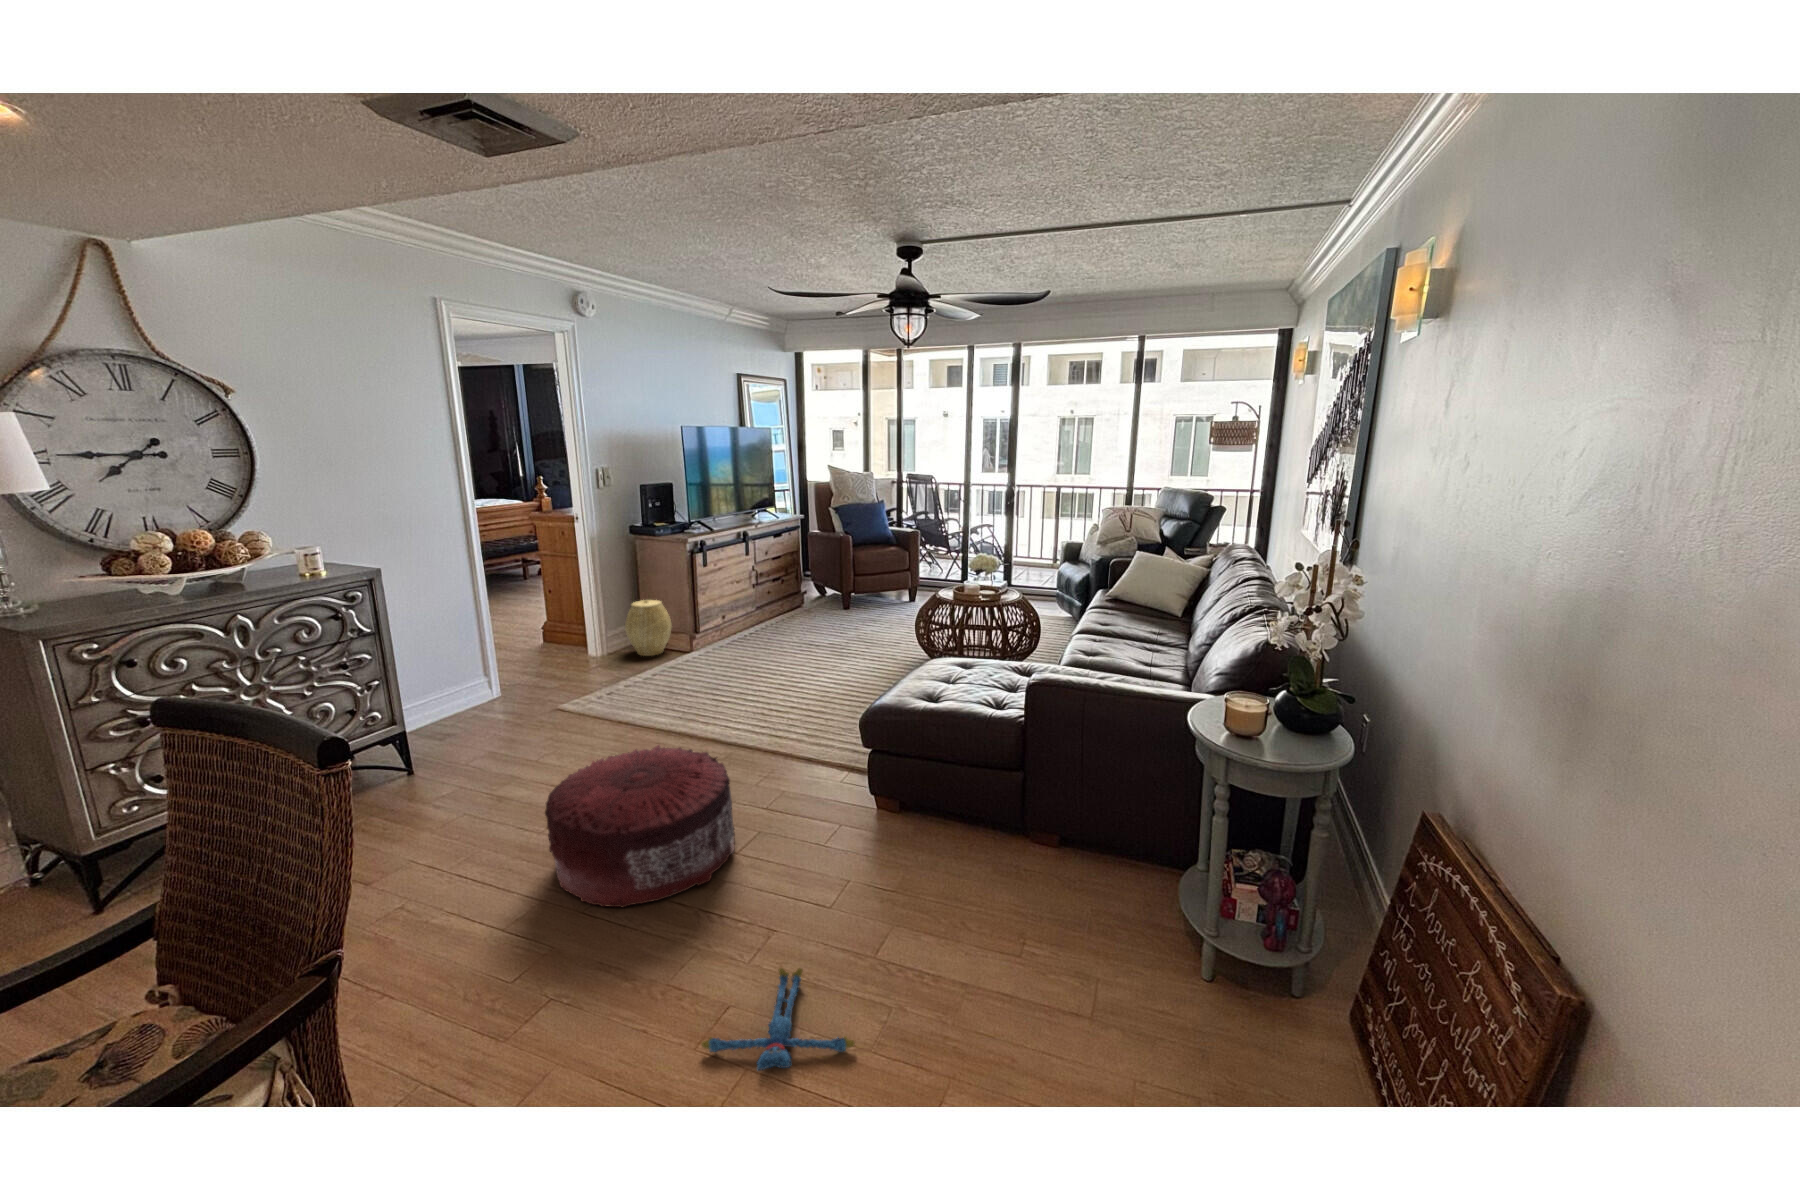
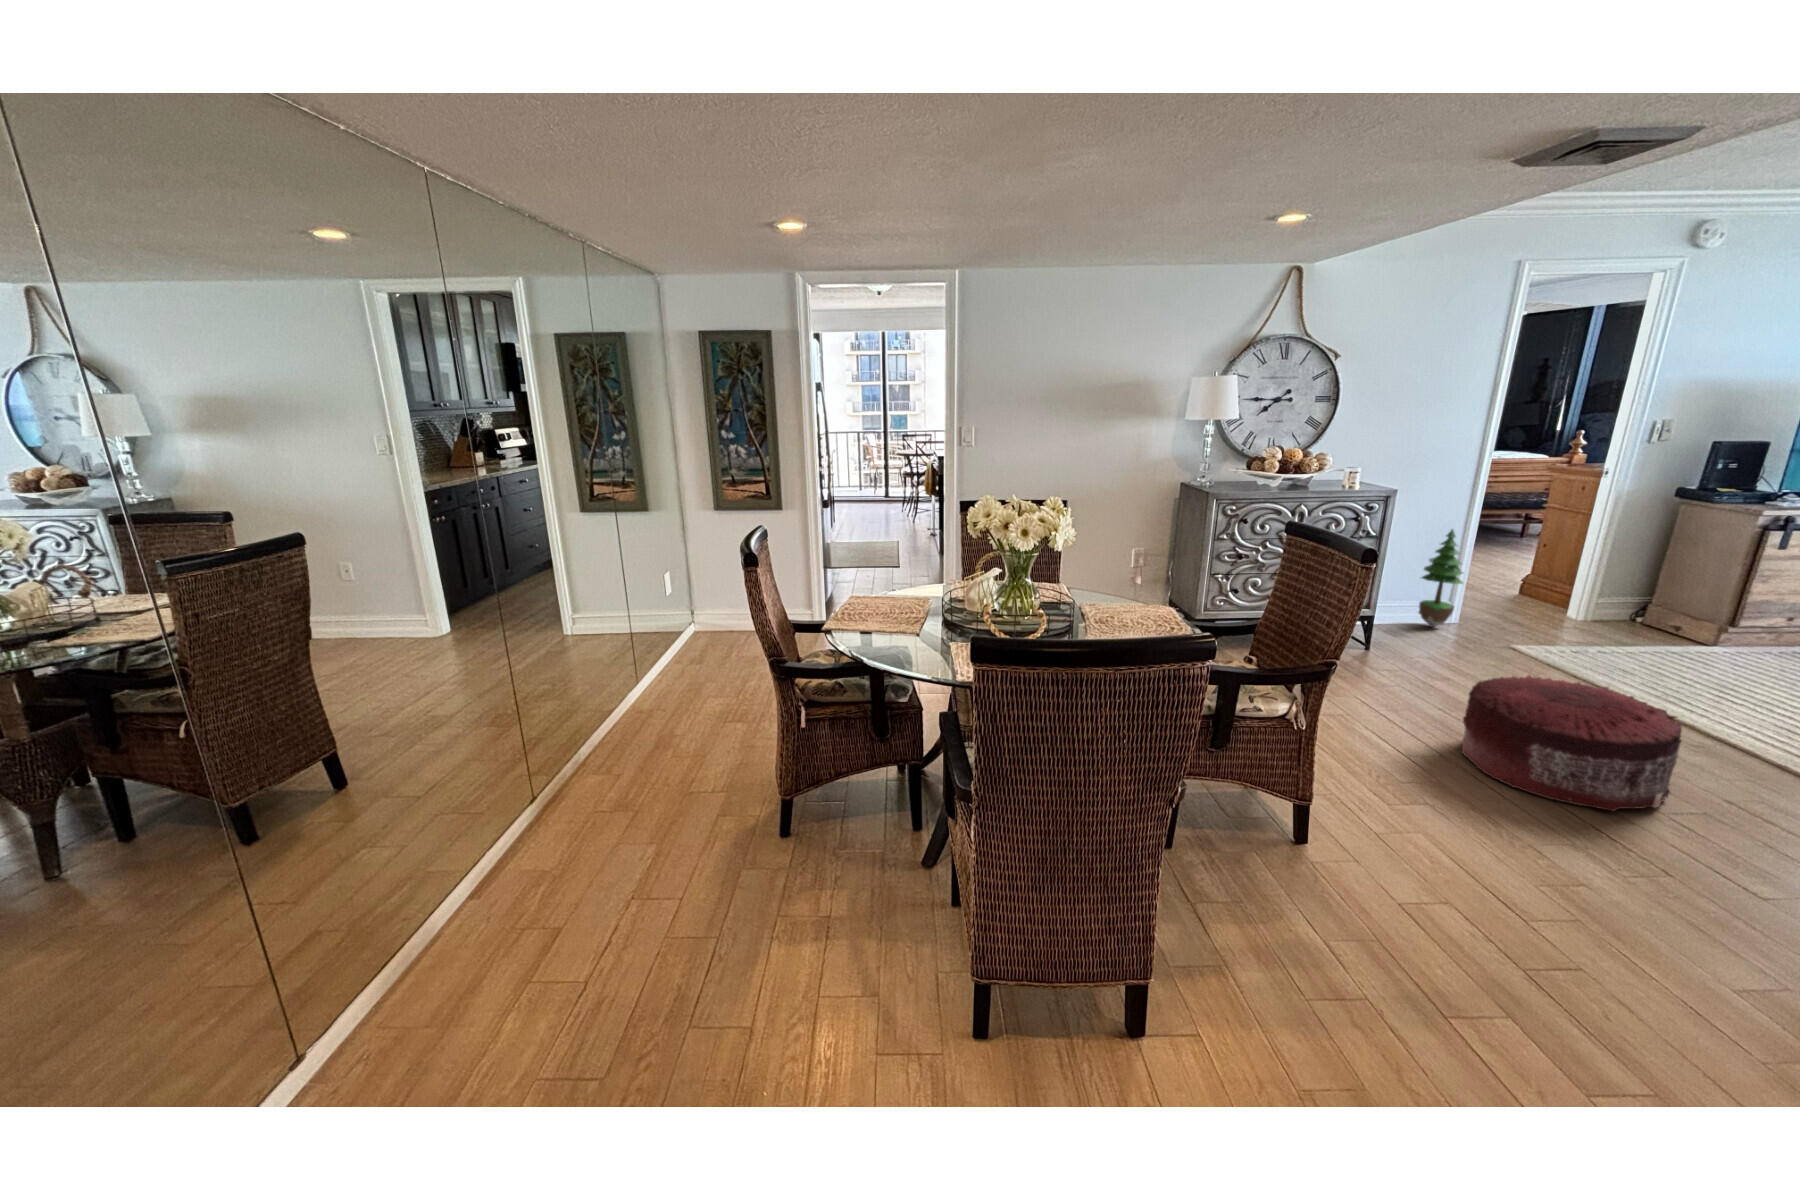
potted tree: none [445,598,494,713] -> present [1419,529,1464,627]
woven basket: present [625,600,672,656] -> none [1624,572,1696,636]
plush toy: present [701,968,855,1070] -> none [1543,881,1714,974]

